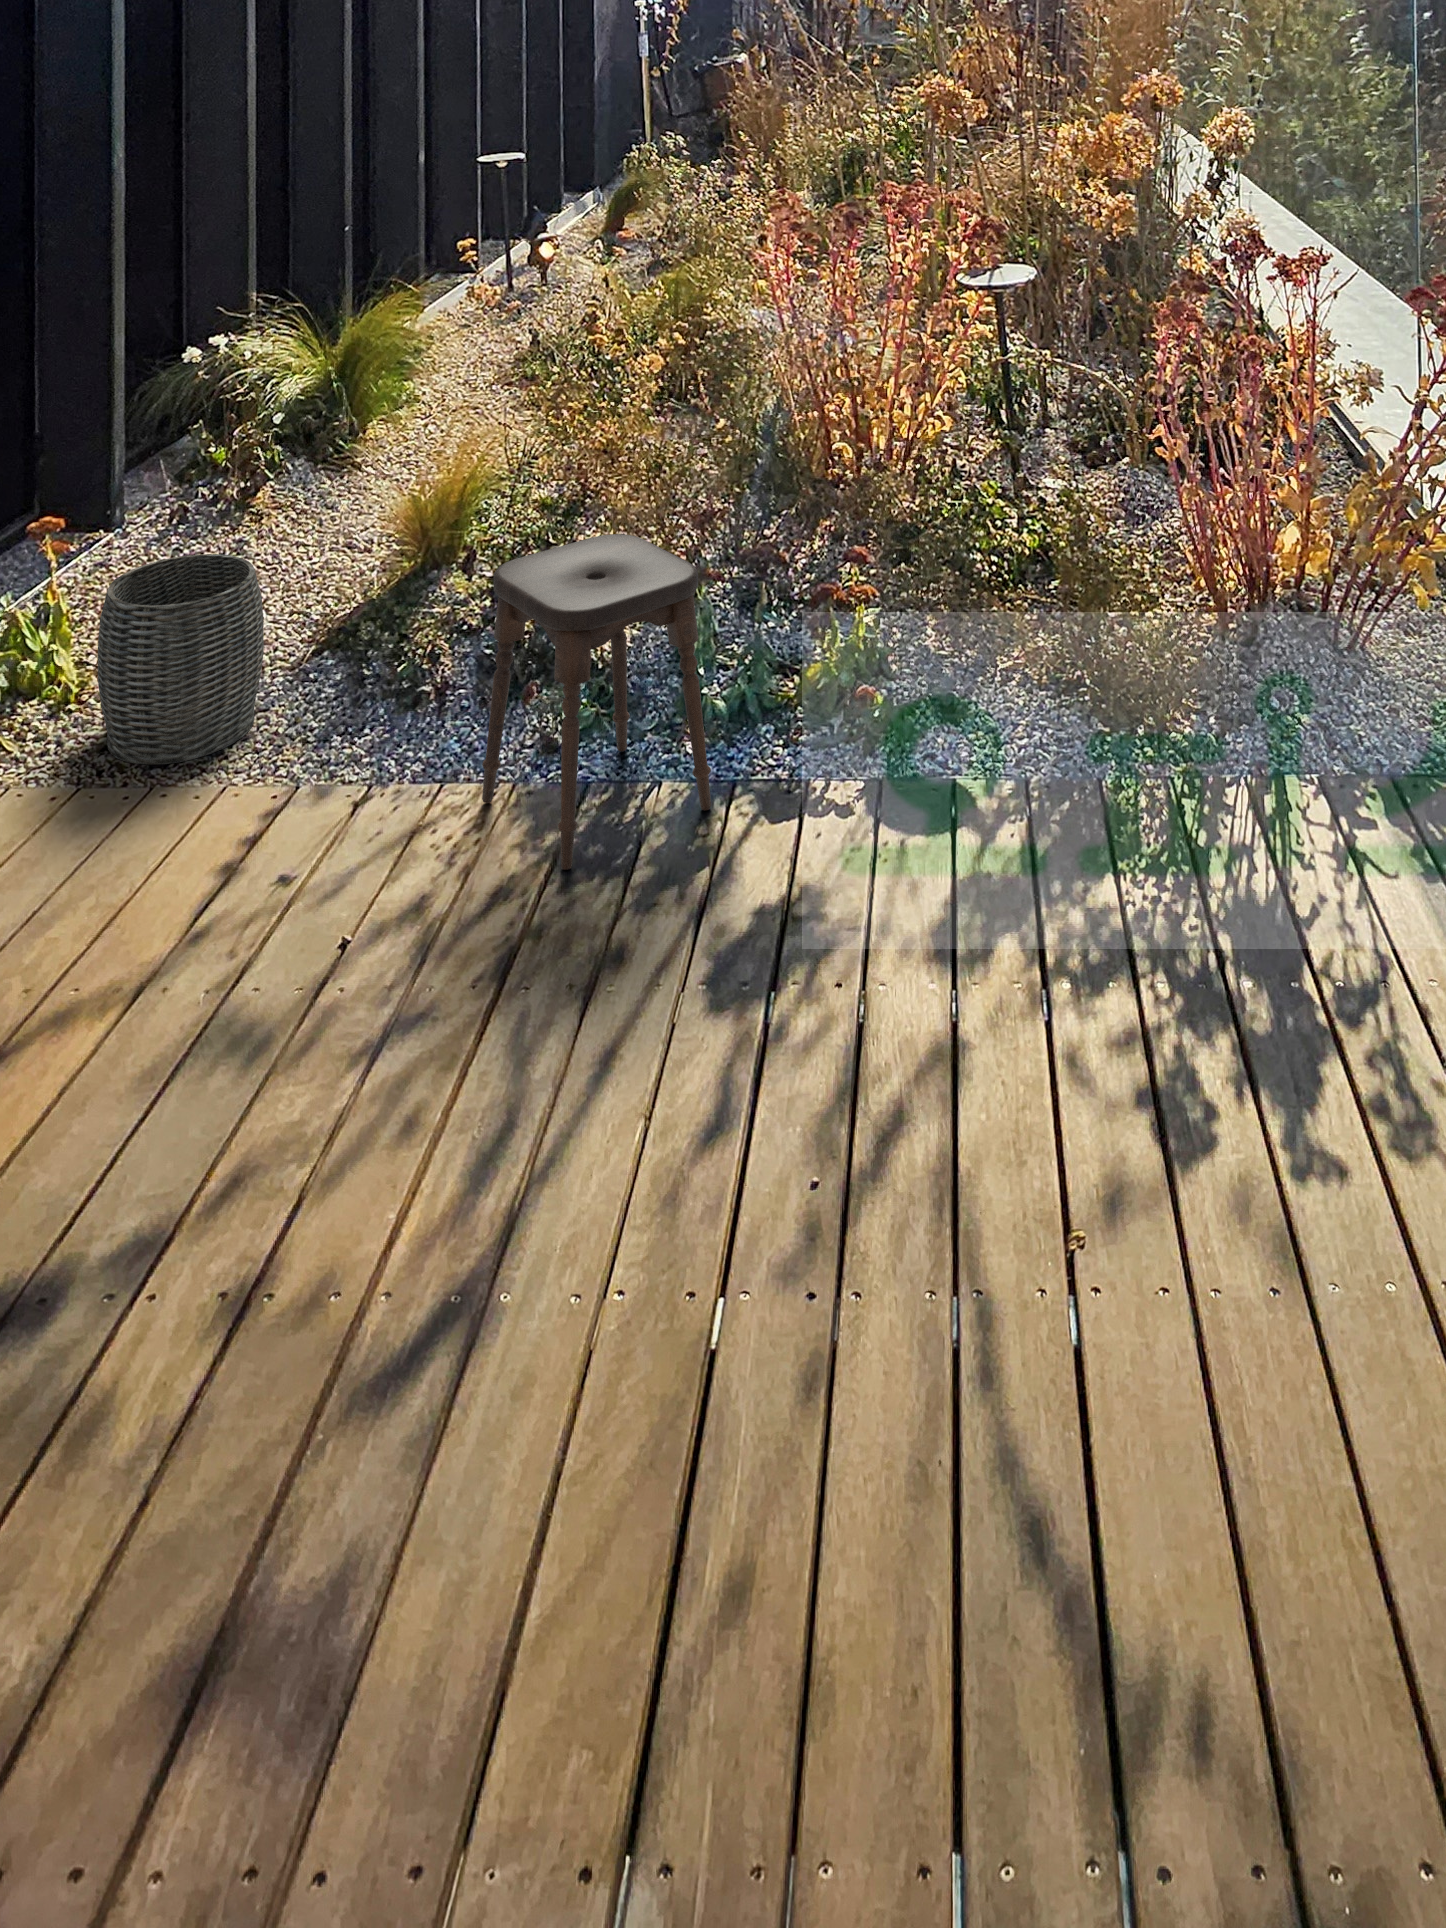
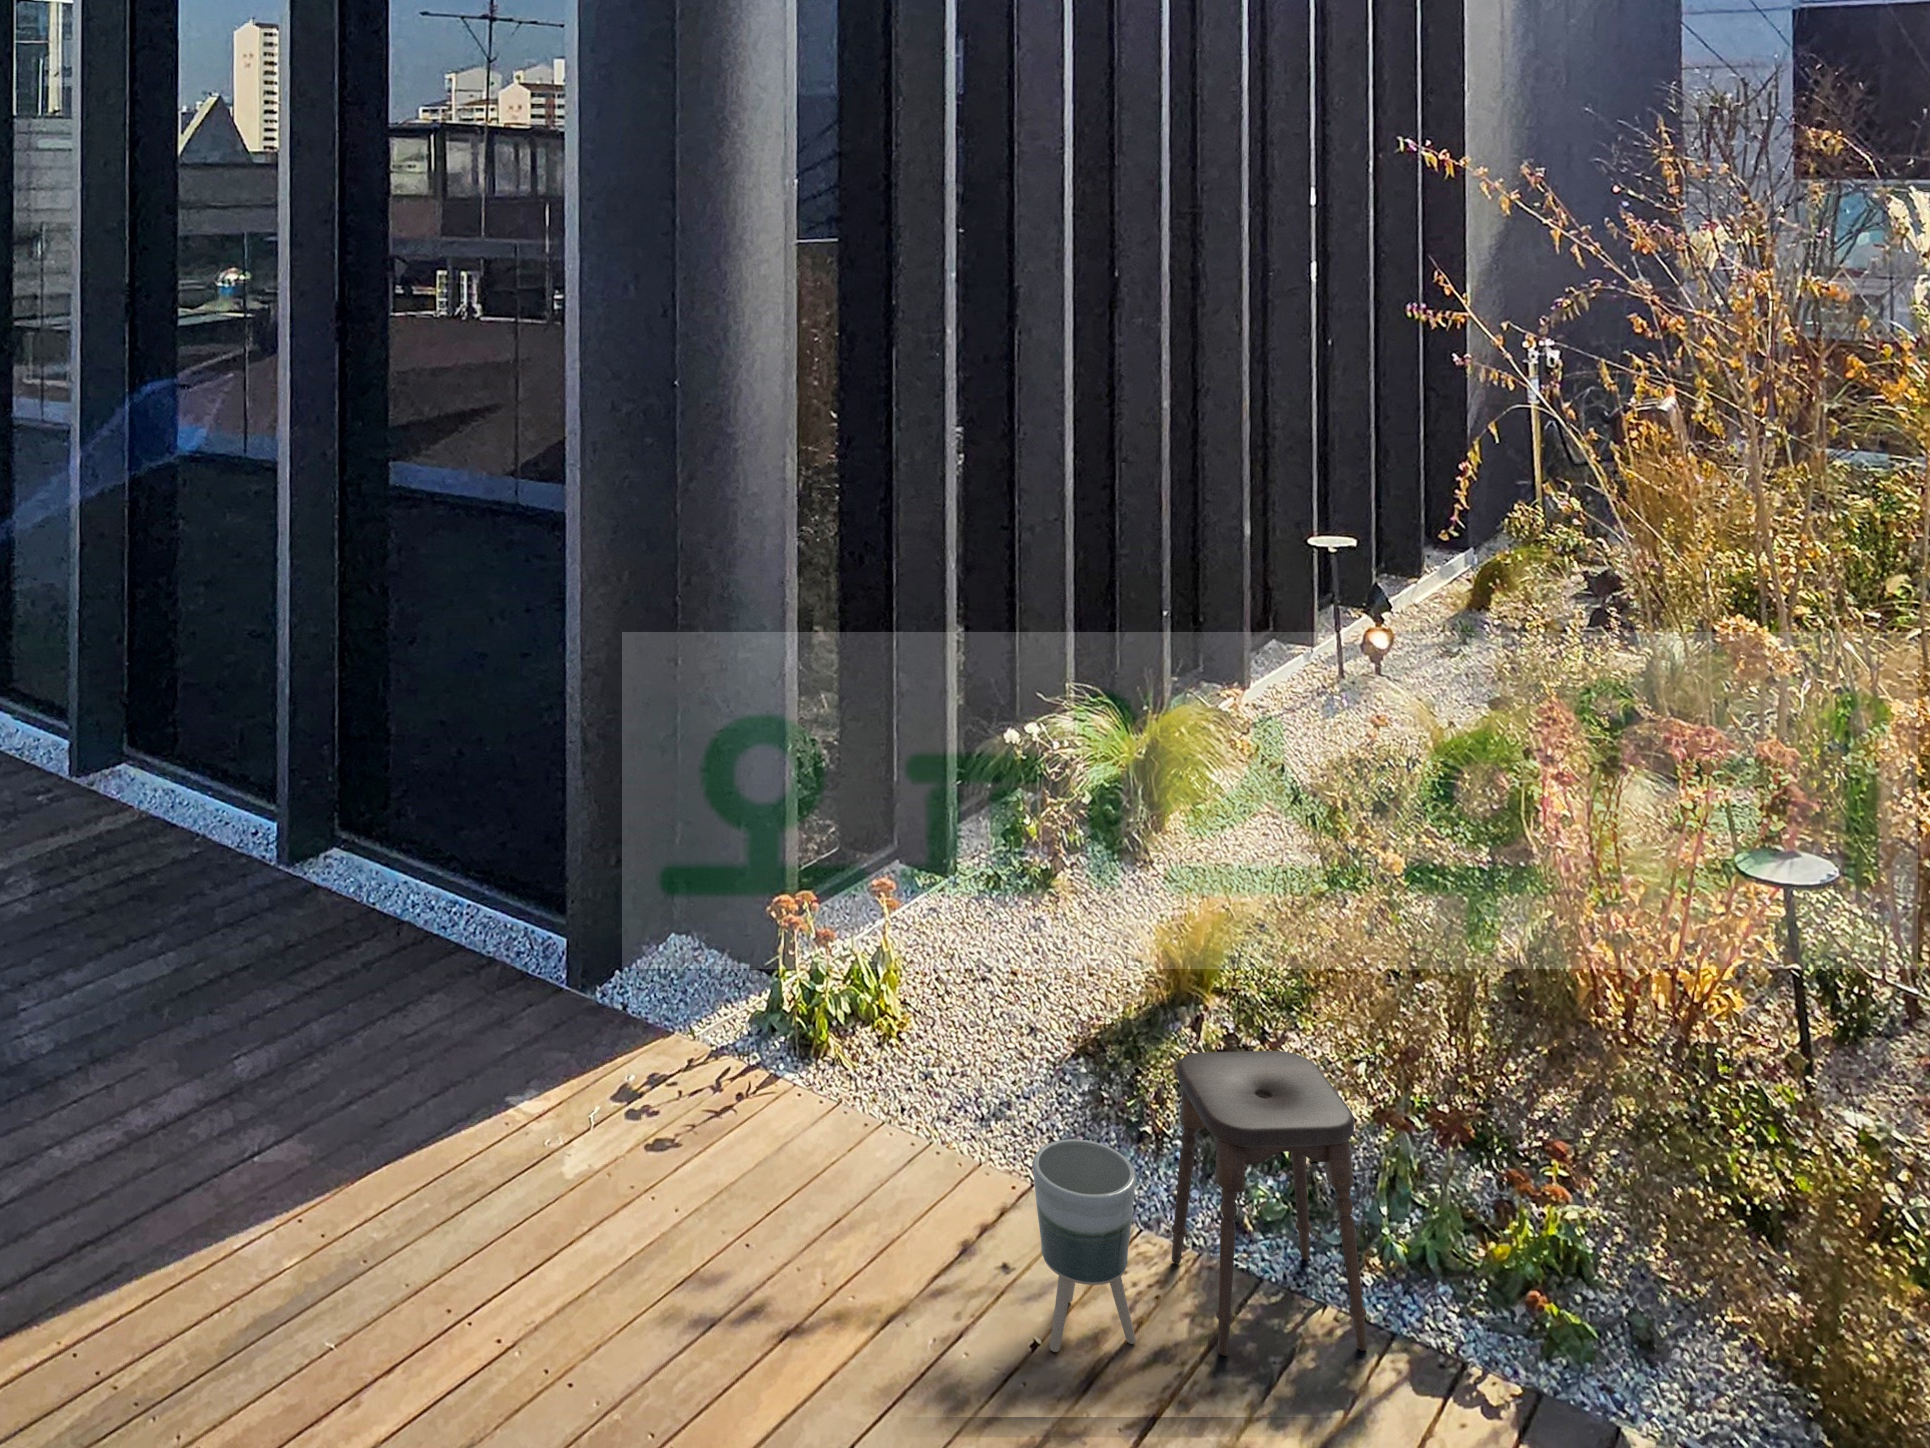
woven basket: present [98,554,264,765] -> none [902,949,1023,1130]
planter: none [334,686,466,943] -> present [1033,1139,1136,1352]

